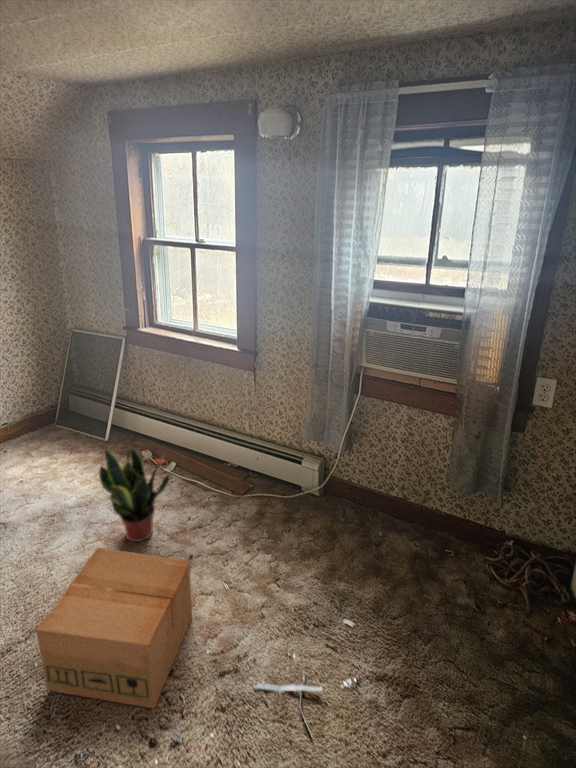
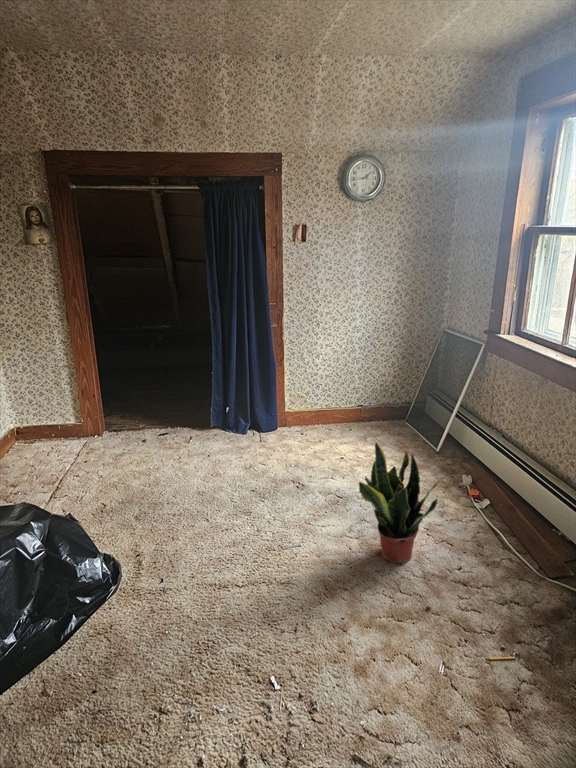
cardboard box: present [36,548,192,709] -> none [217,535,381,729]

